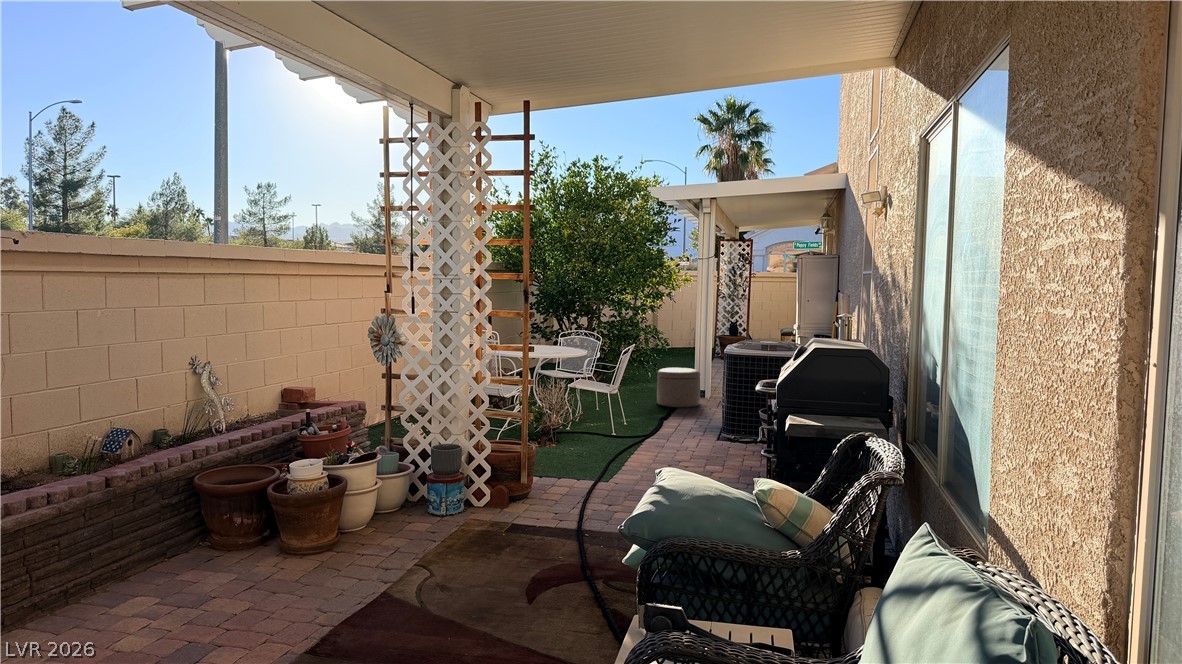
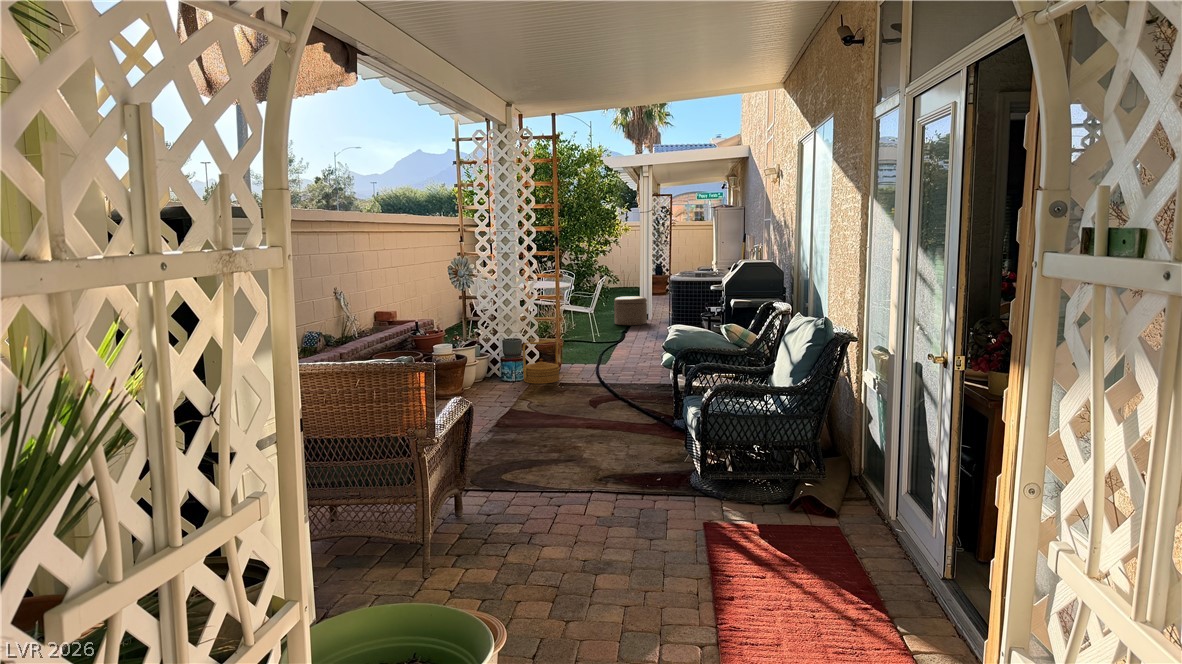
woven basket: none [452,451,515,525] -> present [522,339,560,384]

